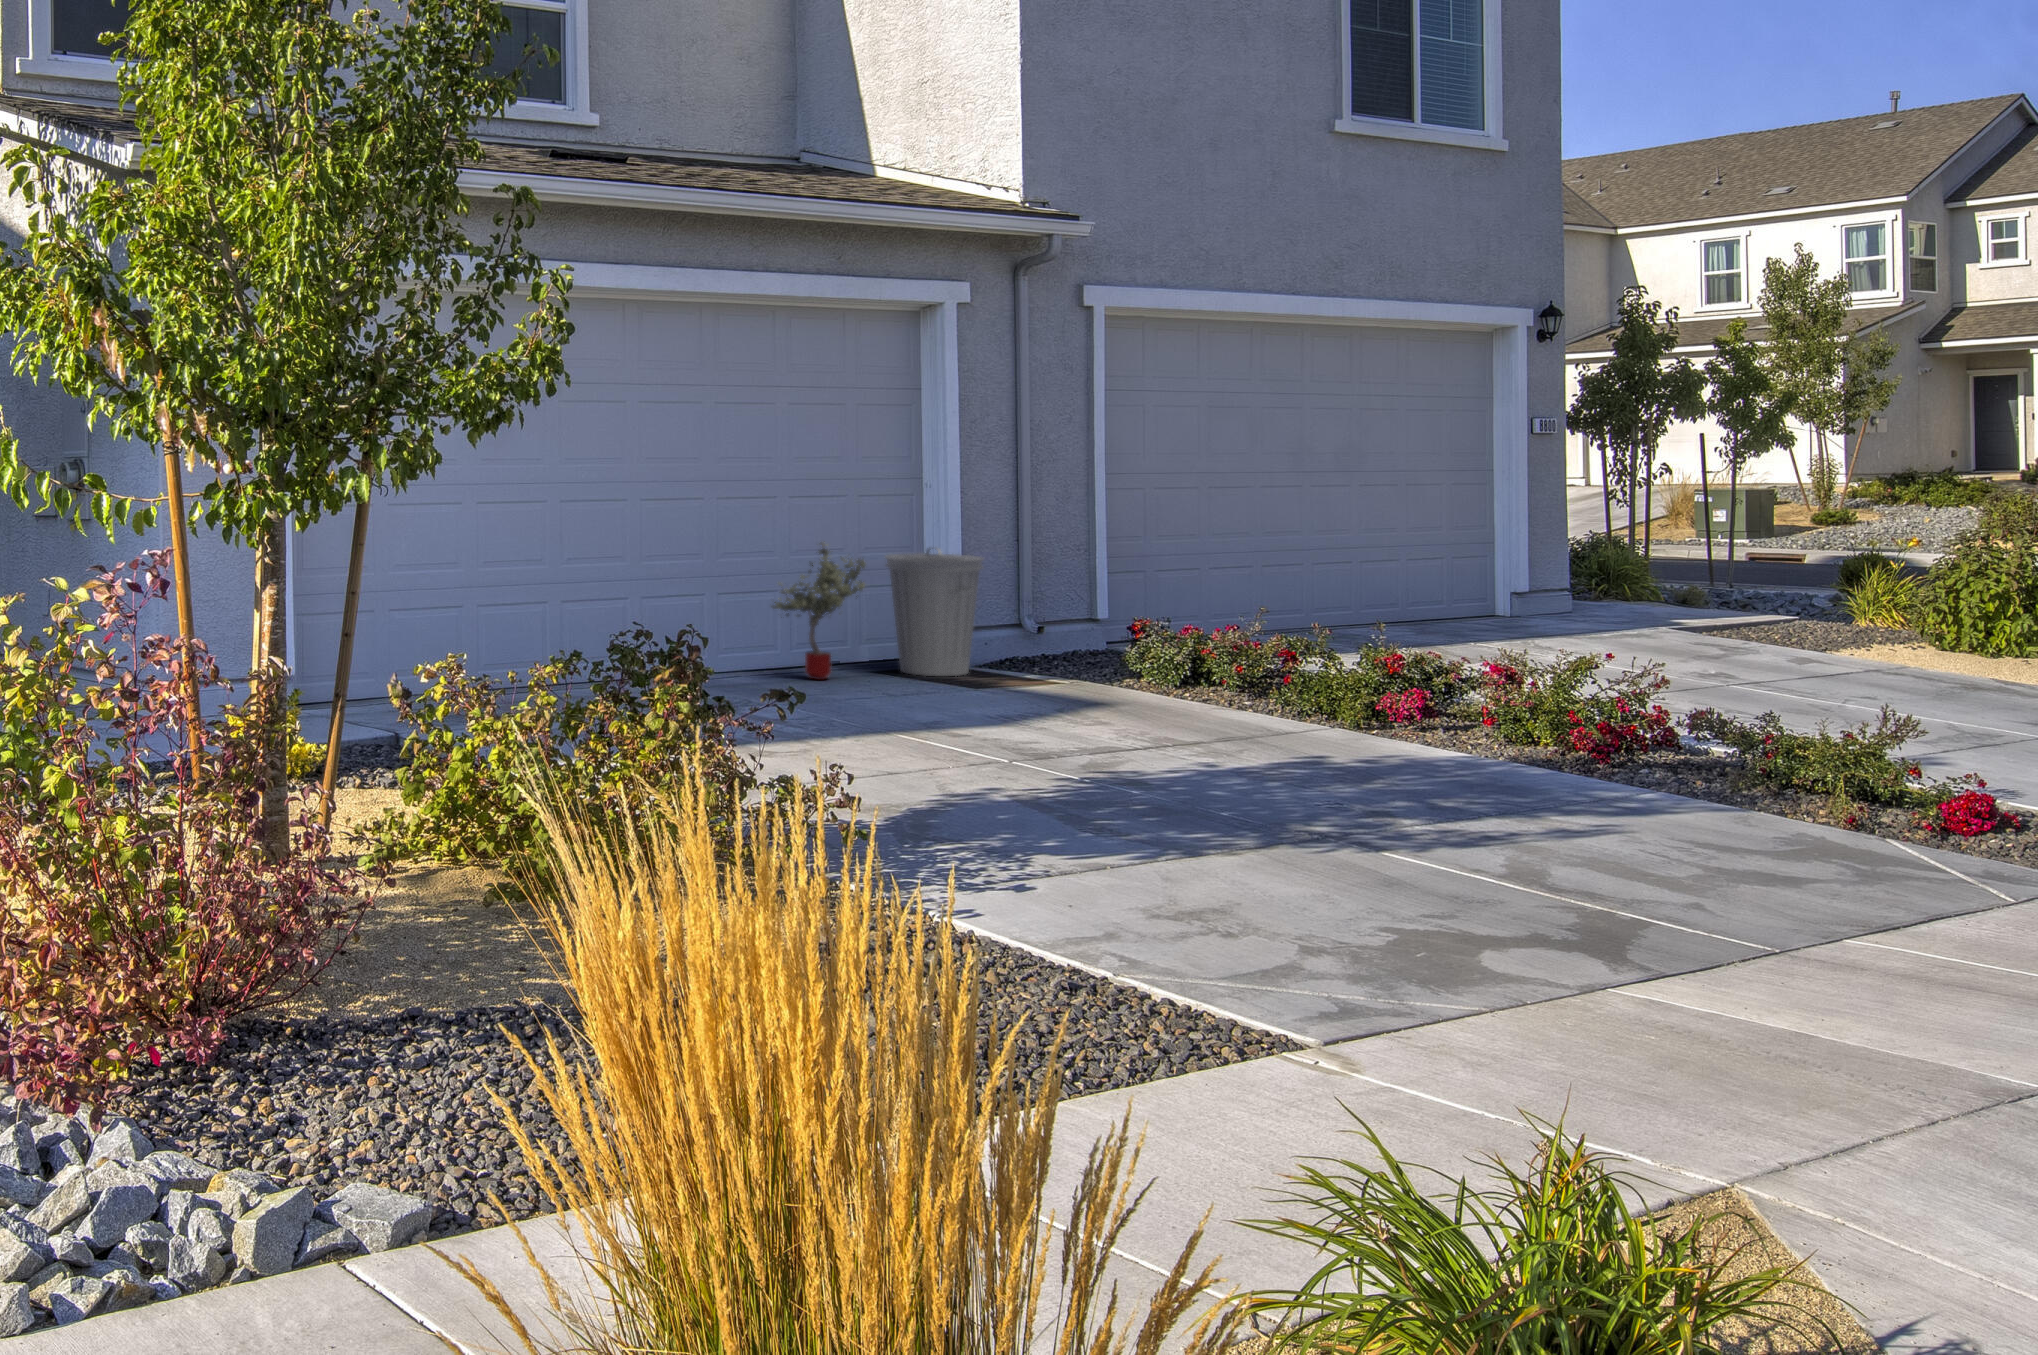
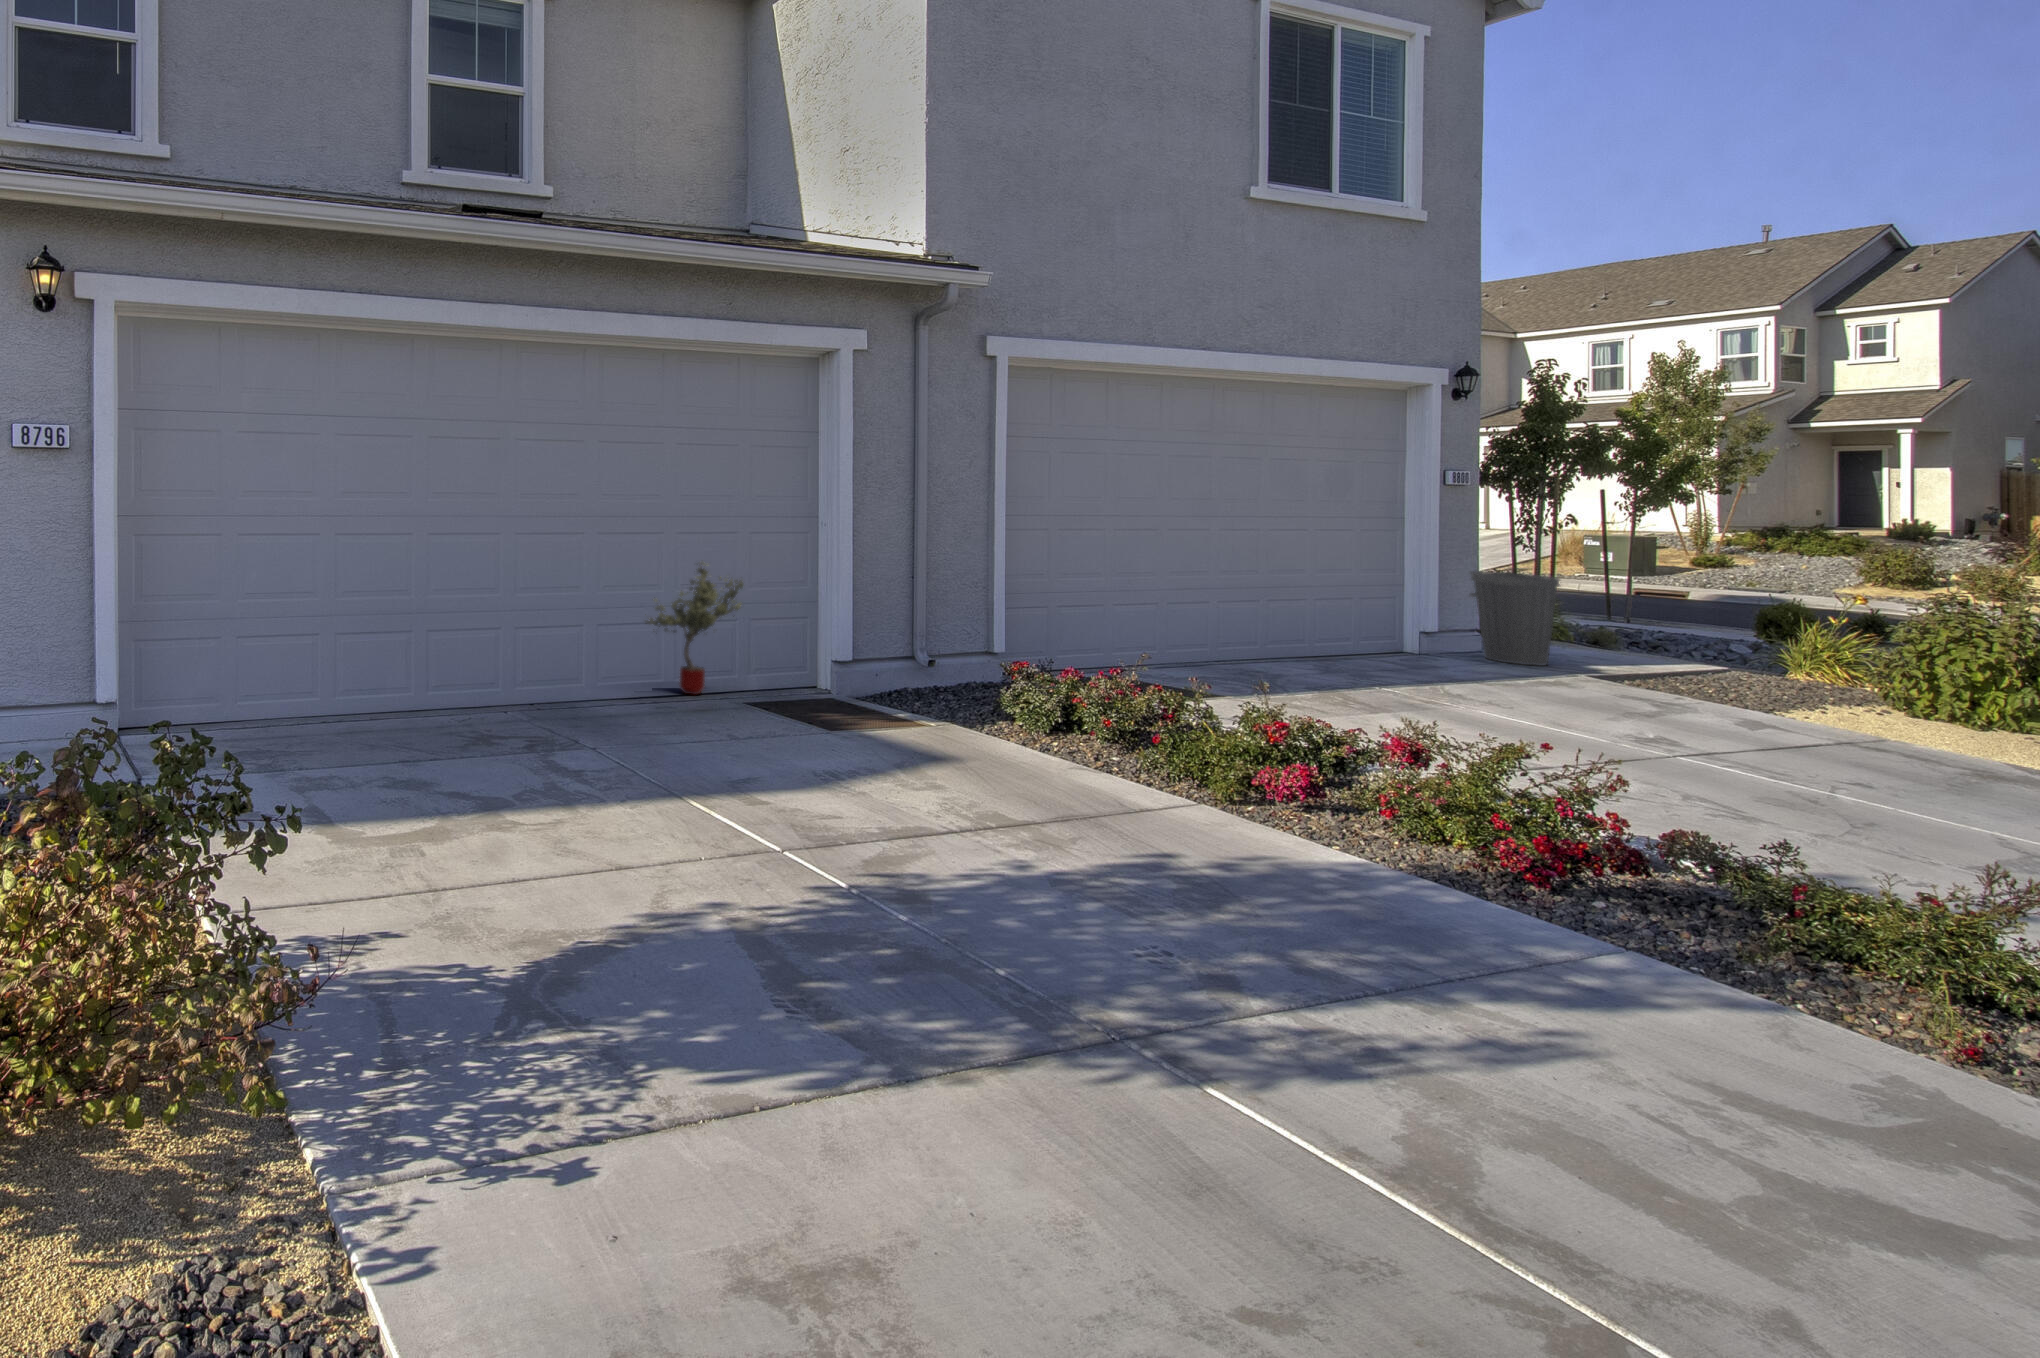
trash can: present [885,548,983,676] -> present [1470,571,1562,666]

